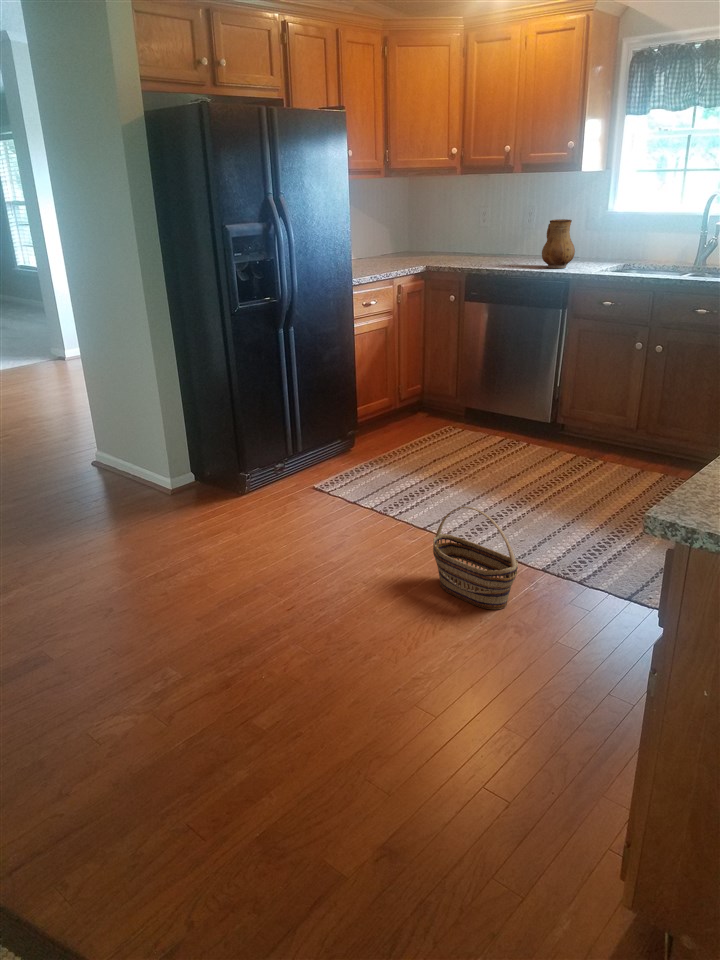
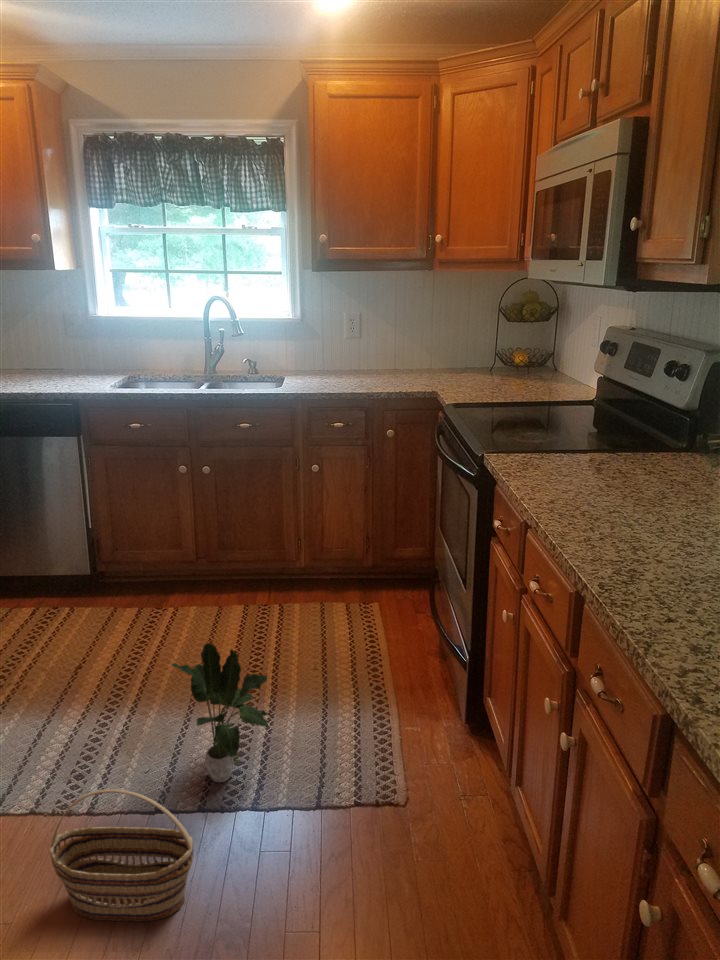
ceramic pitcher: present [542,219,575,268] -> none [29,328,72,388]
potted plant: none [551,450,625,564] -> present [172,643,272,782]

